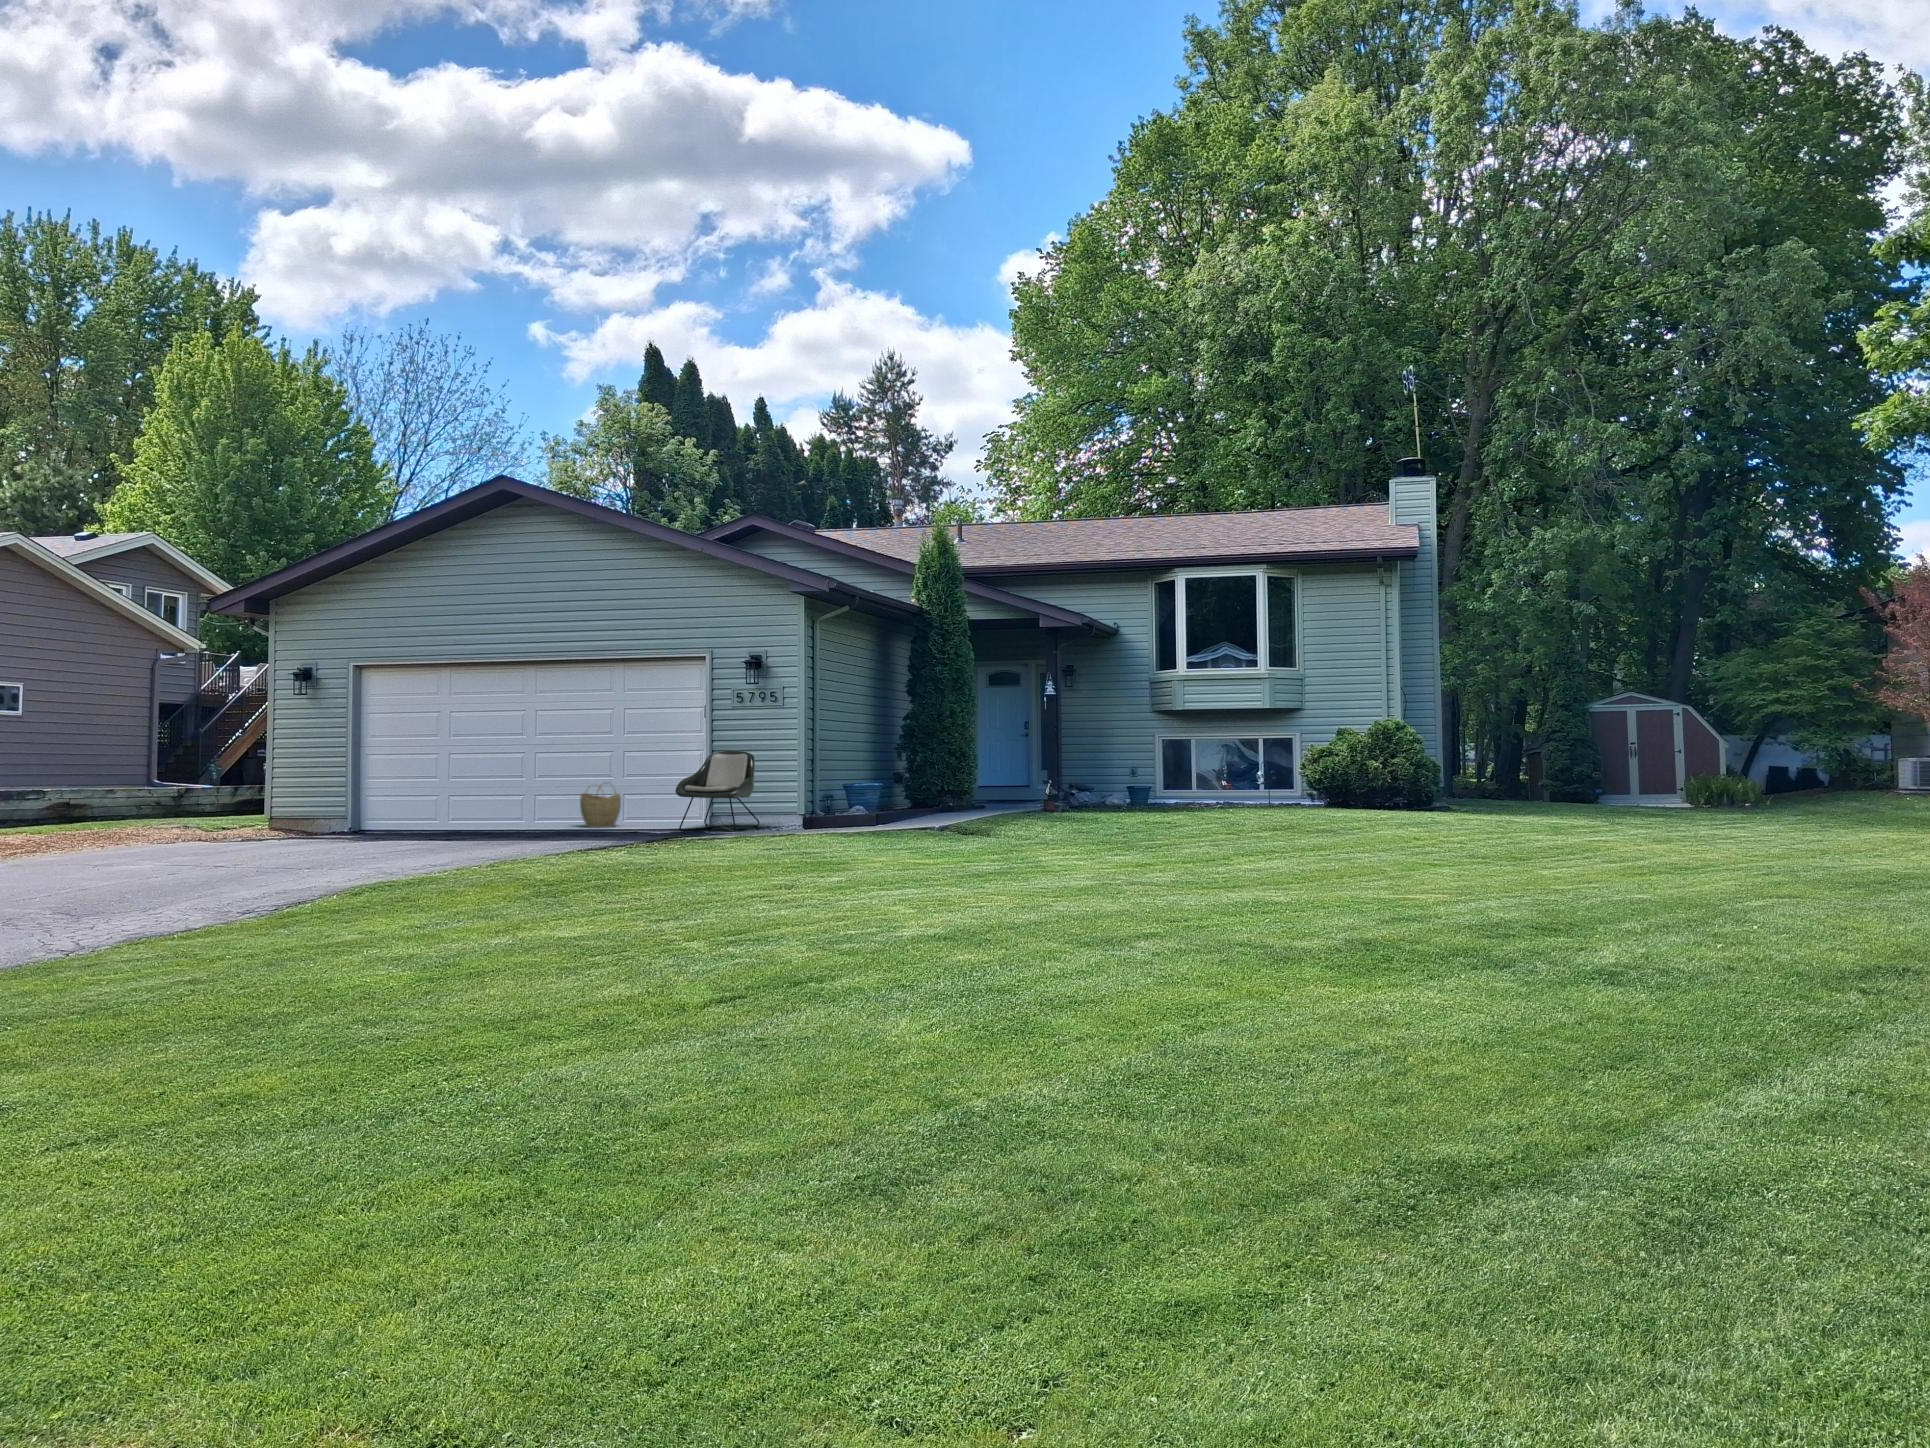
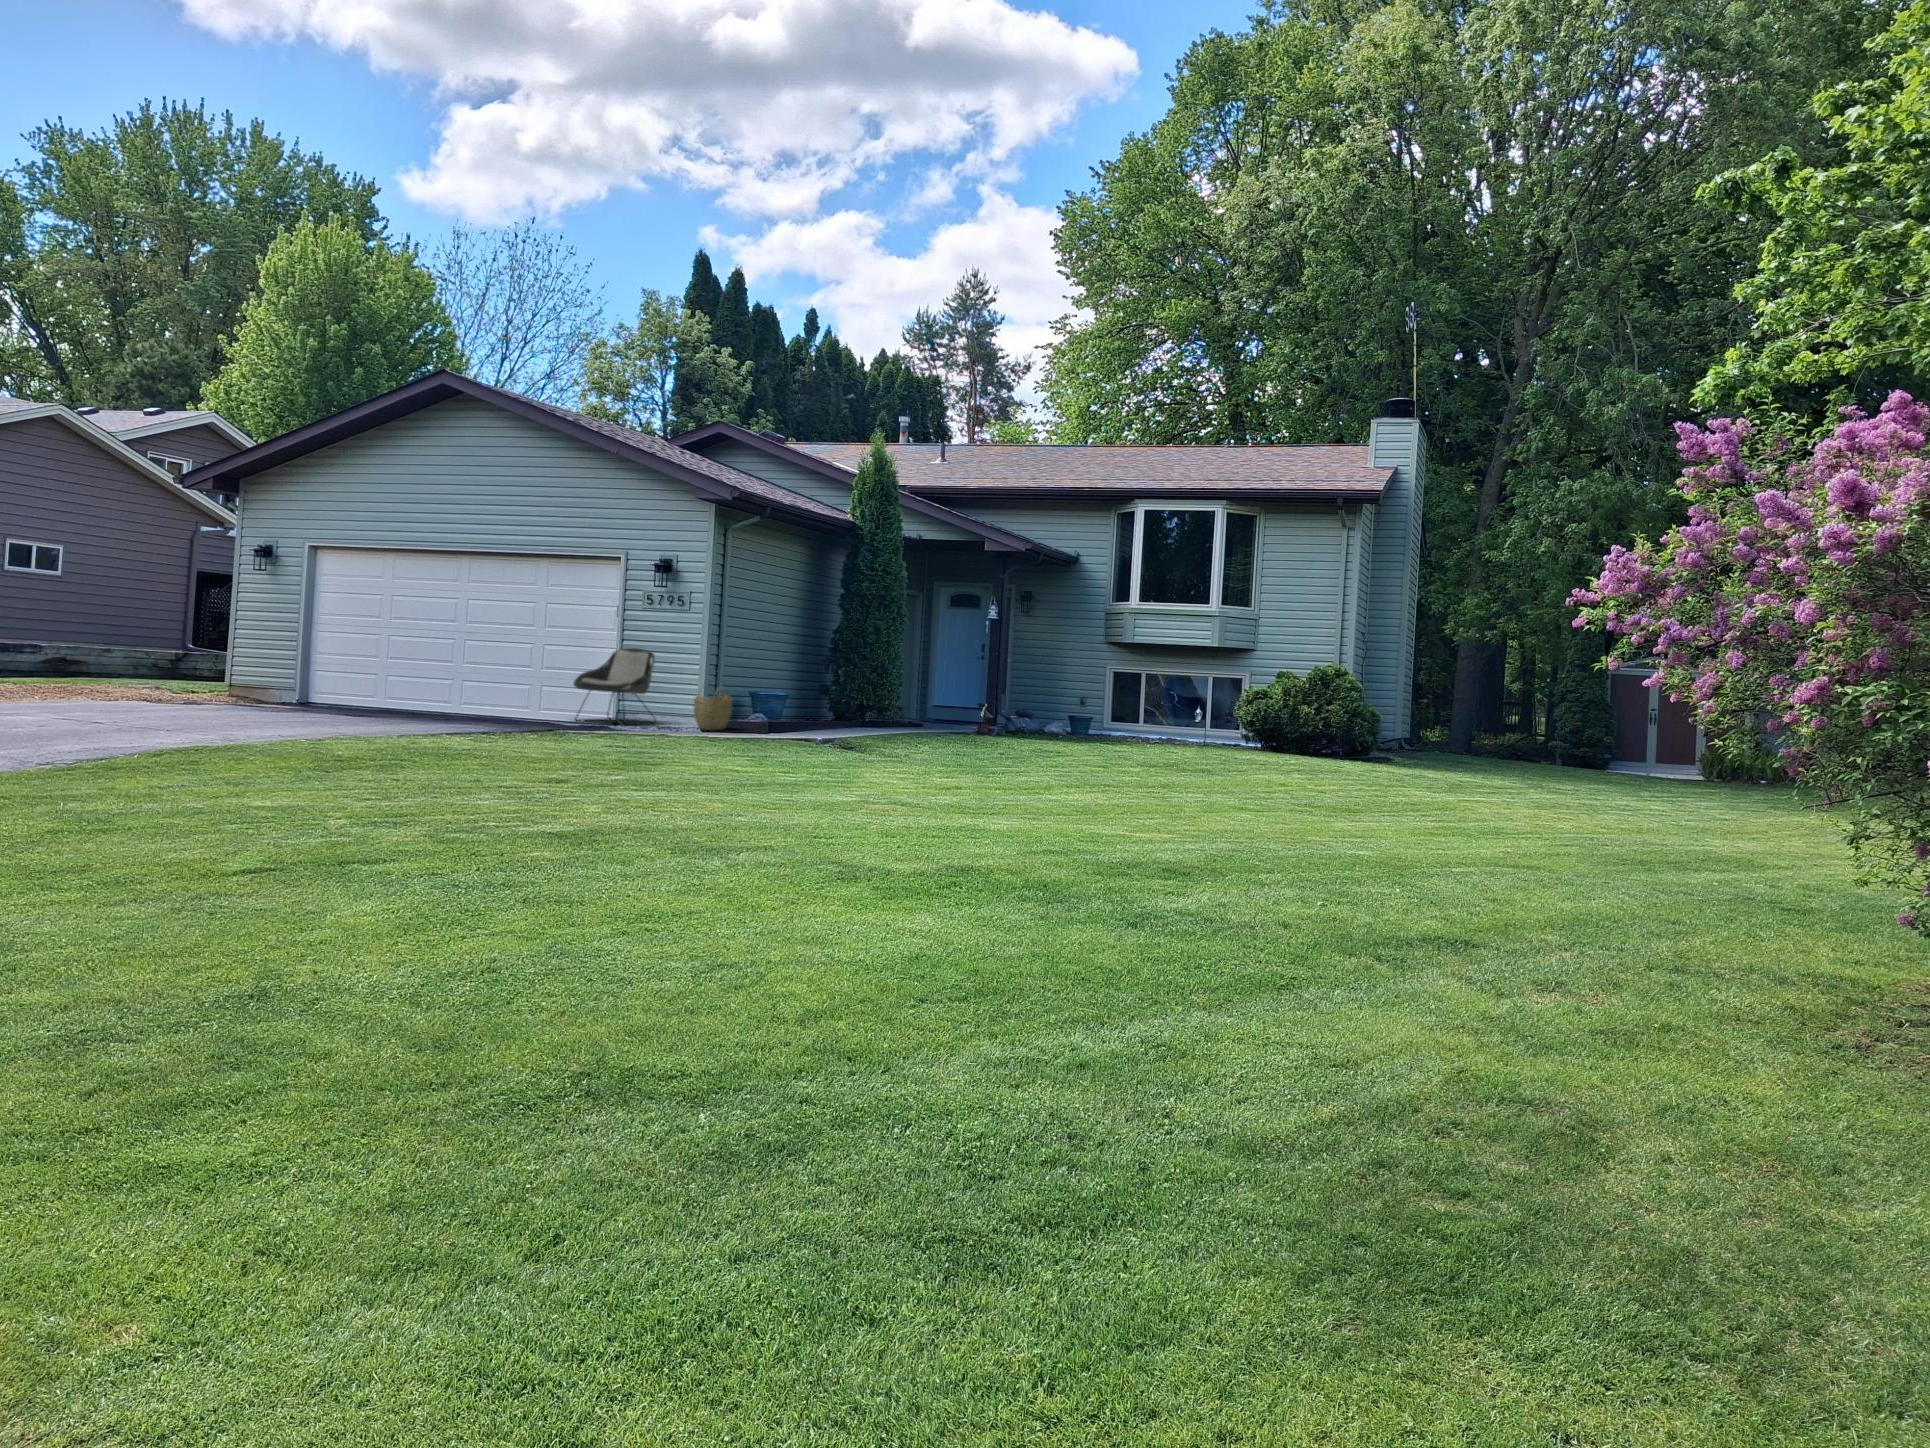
woven basket: present [580,785,621,828] -> present [694,686,732,730]

